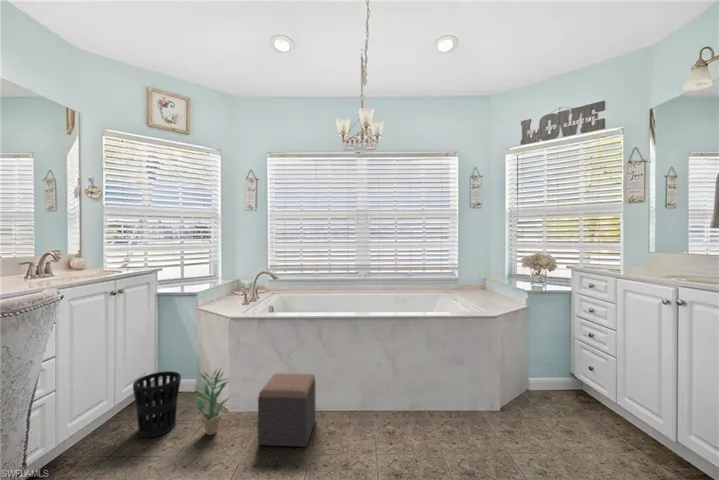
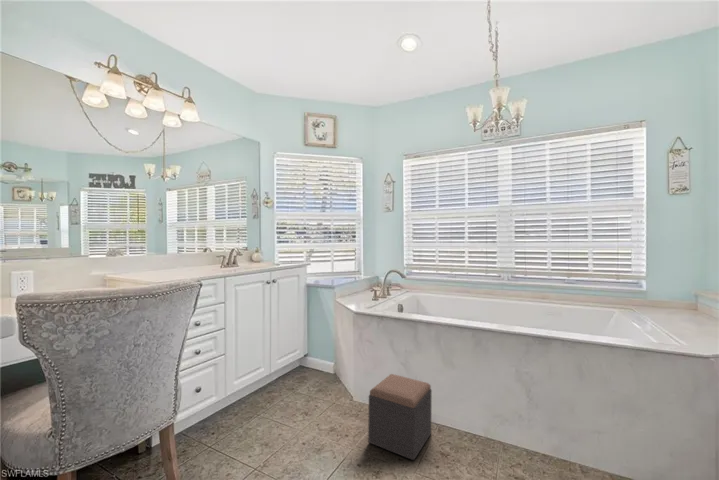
potted plant: present [195,370,228,435] -> none [319,357,351,419]
wastebasket: present [133,371,181,437] -> none [279,352,315,407]

